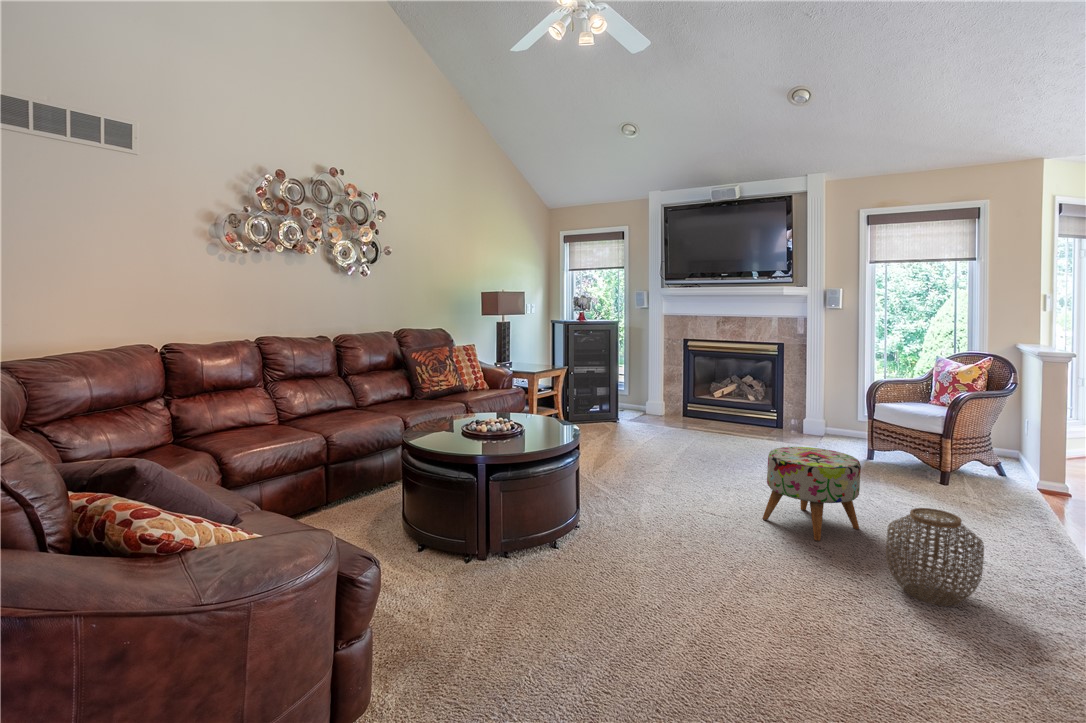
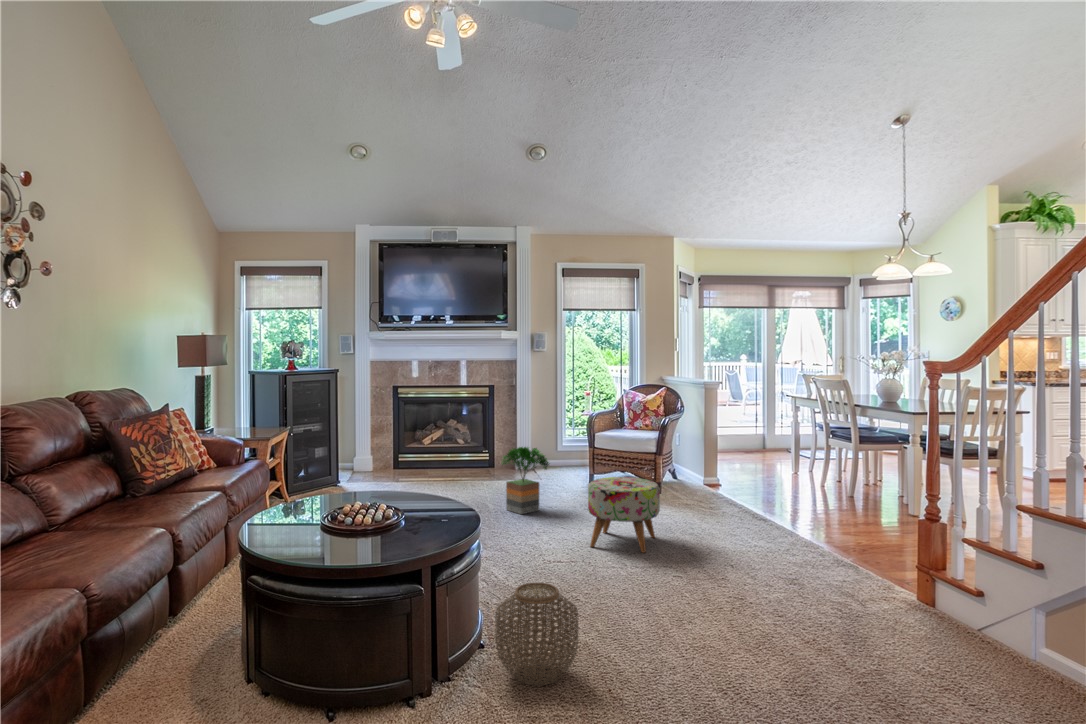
potted tree: none [726,403,779,473] -> present [502,447,549,514]
woven basket: present [886,508,984,606] -> present [495,583,578,685]

